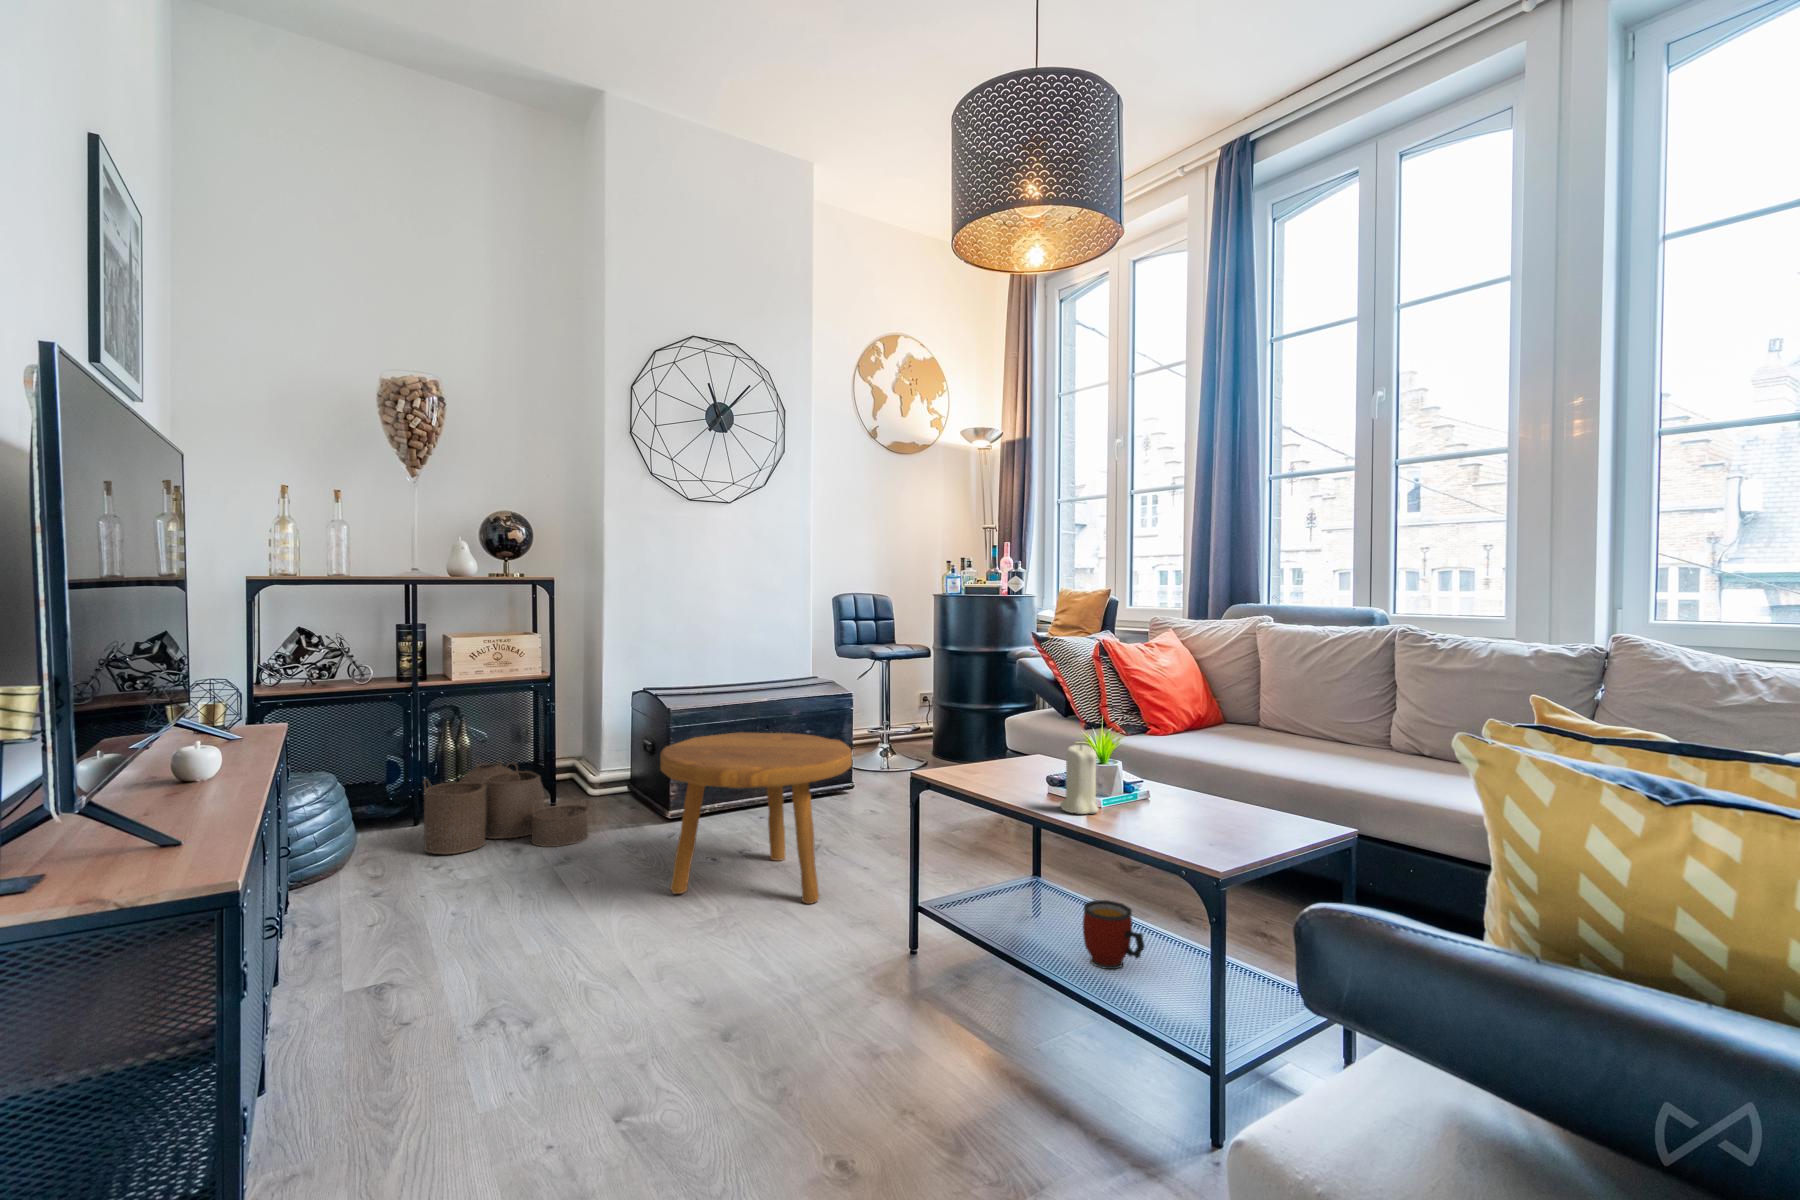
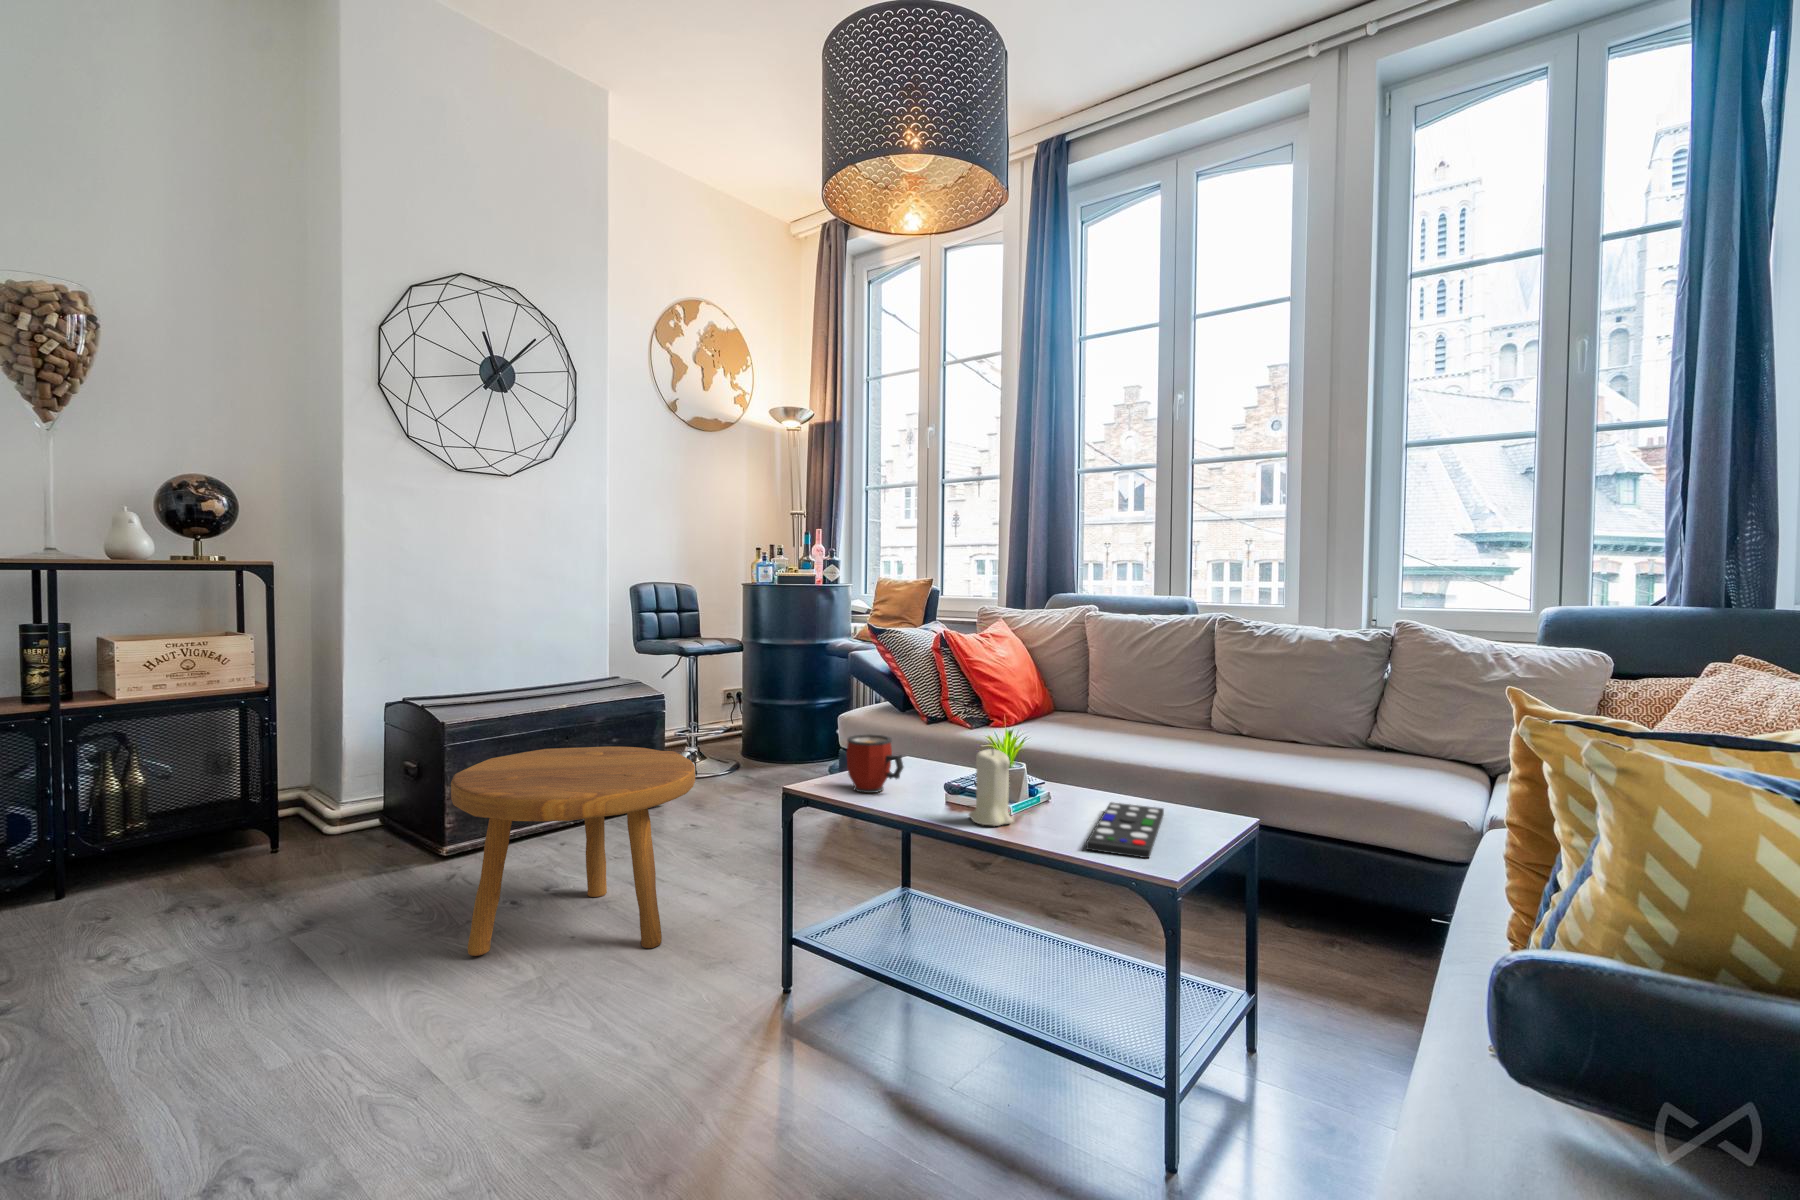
woven basket: present [423,760,590,854] -> none [76,799,336,938]
remote control: none [1150,803,1255,850] -> present [1086,802,1164,858]
mug: present [1083,900,1145,969] -> present [846,734,903,793]

